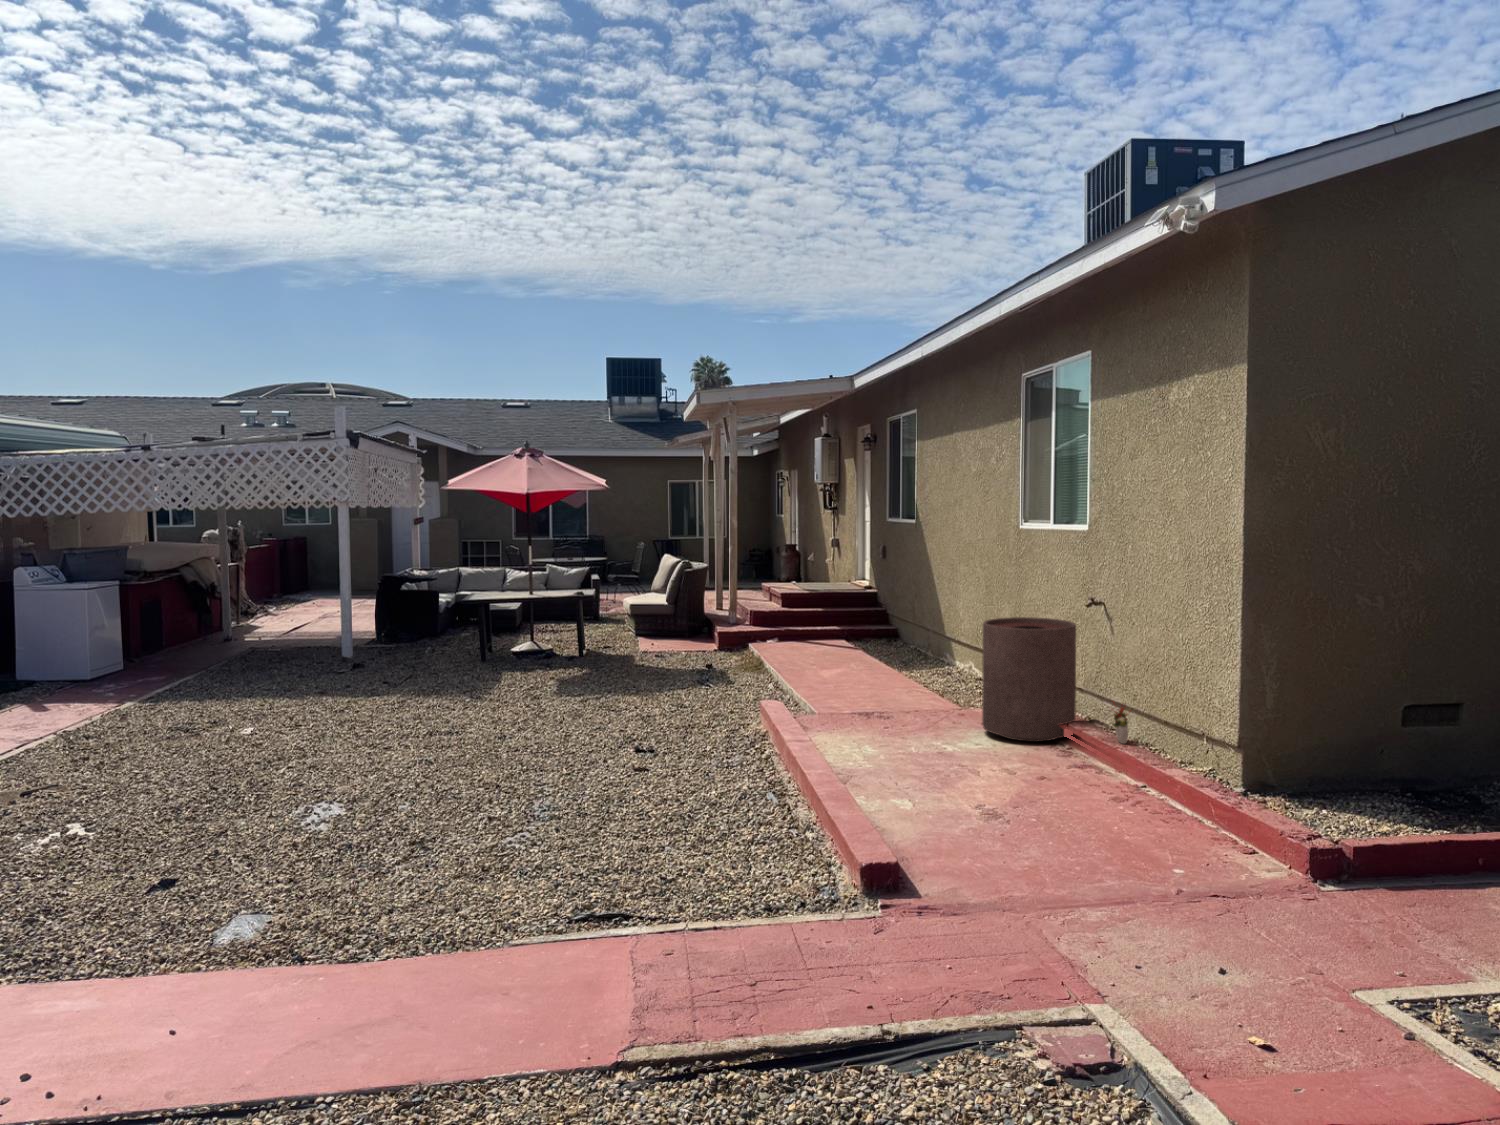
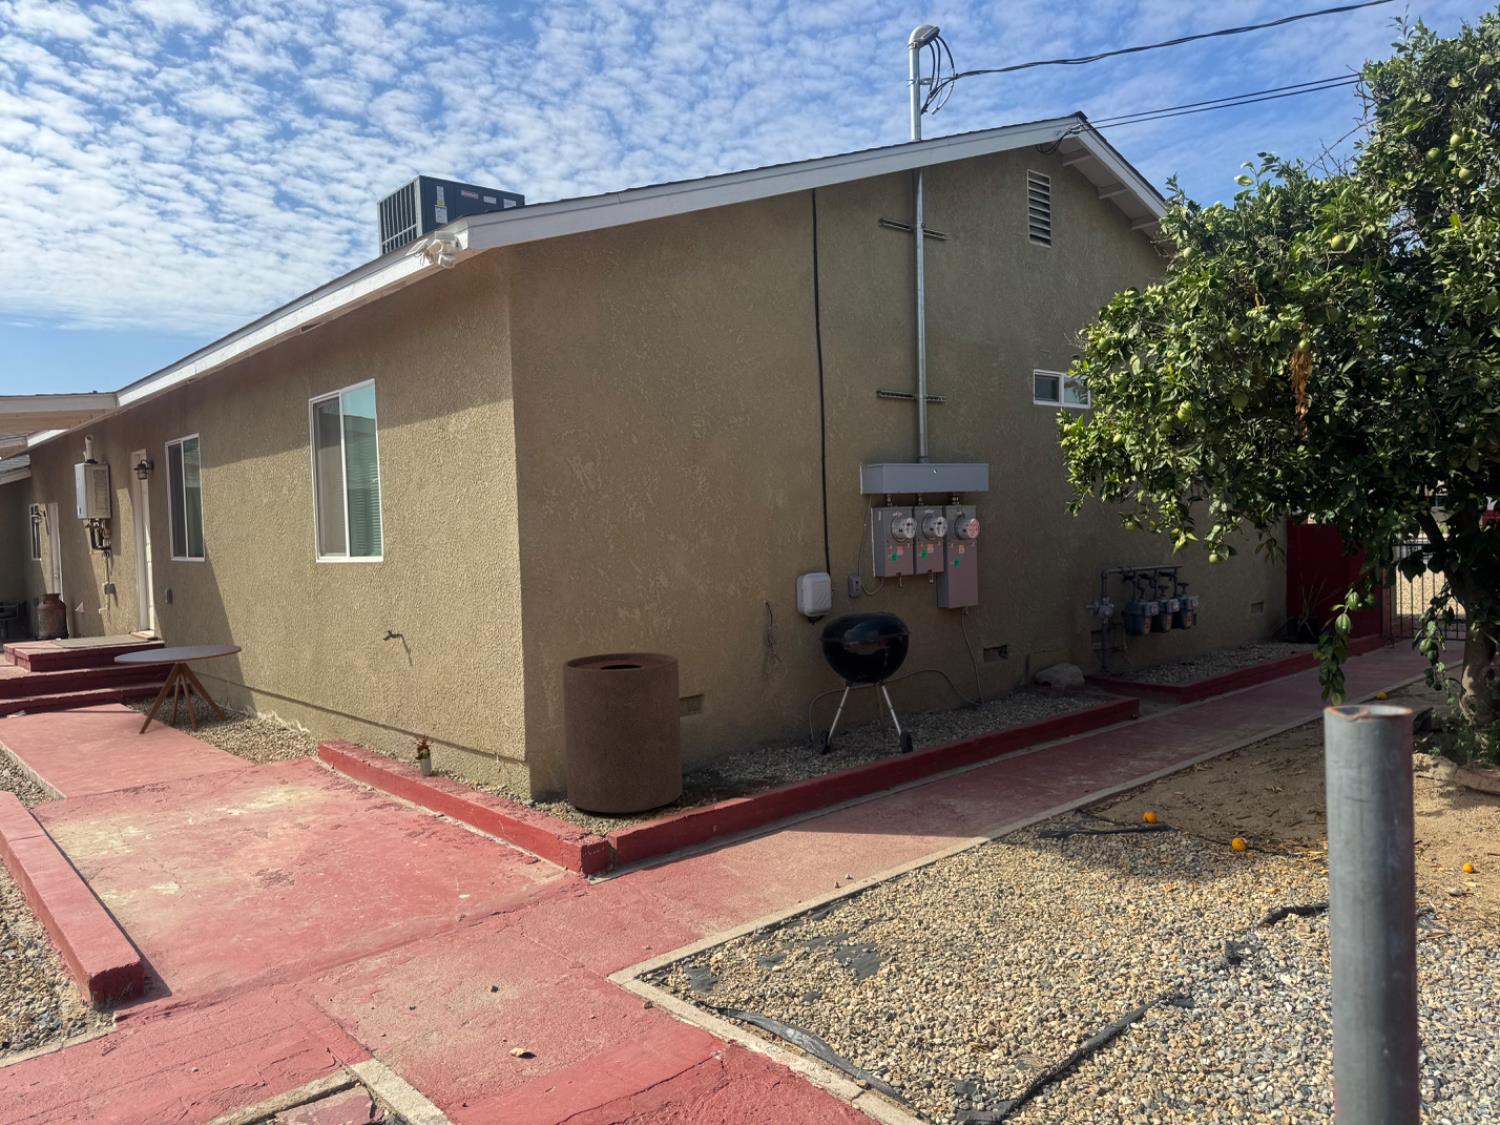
round table: none [847,597,944,672] -> present [114,645,242,734]
trash can: present [982,617,1076,742] -> present [563,653,682,814]

